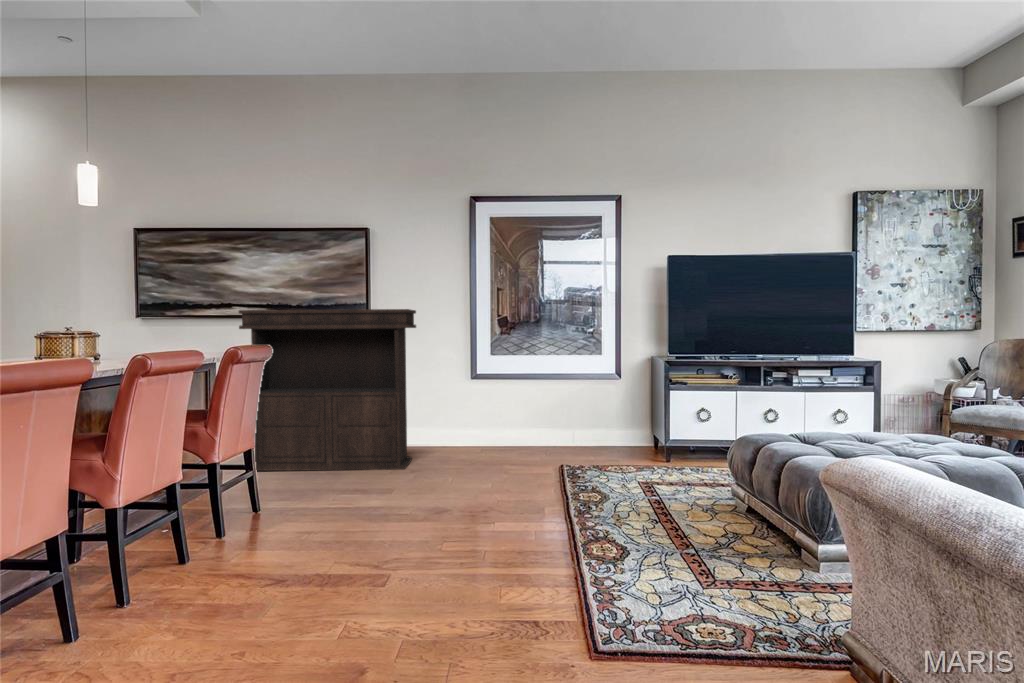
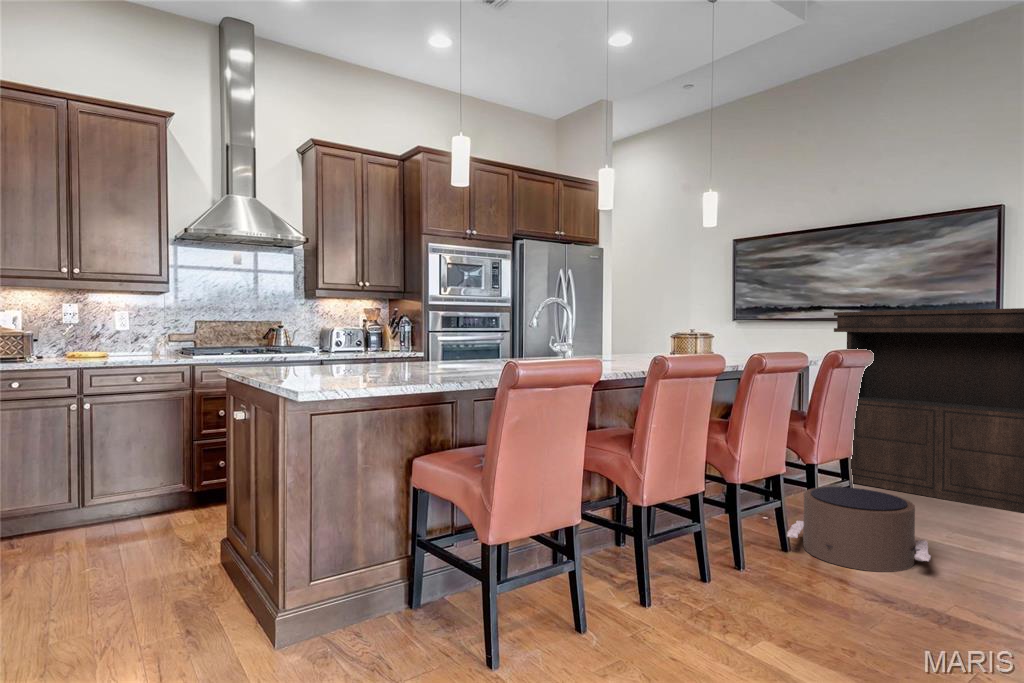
pouf: none [186,478,318,559] -> present [787,487,931,572]

